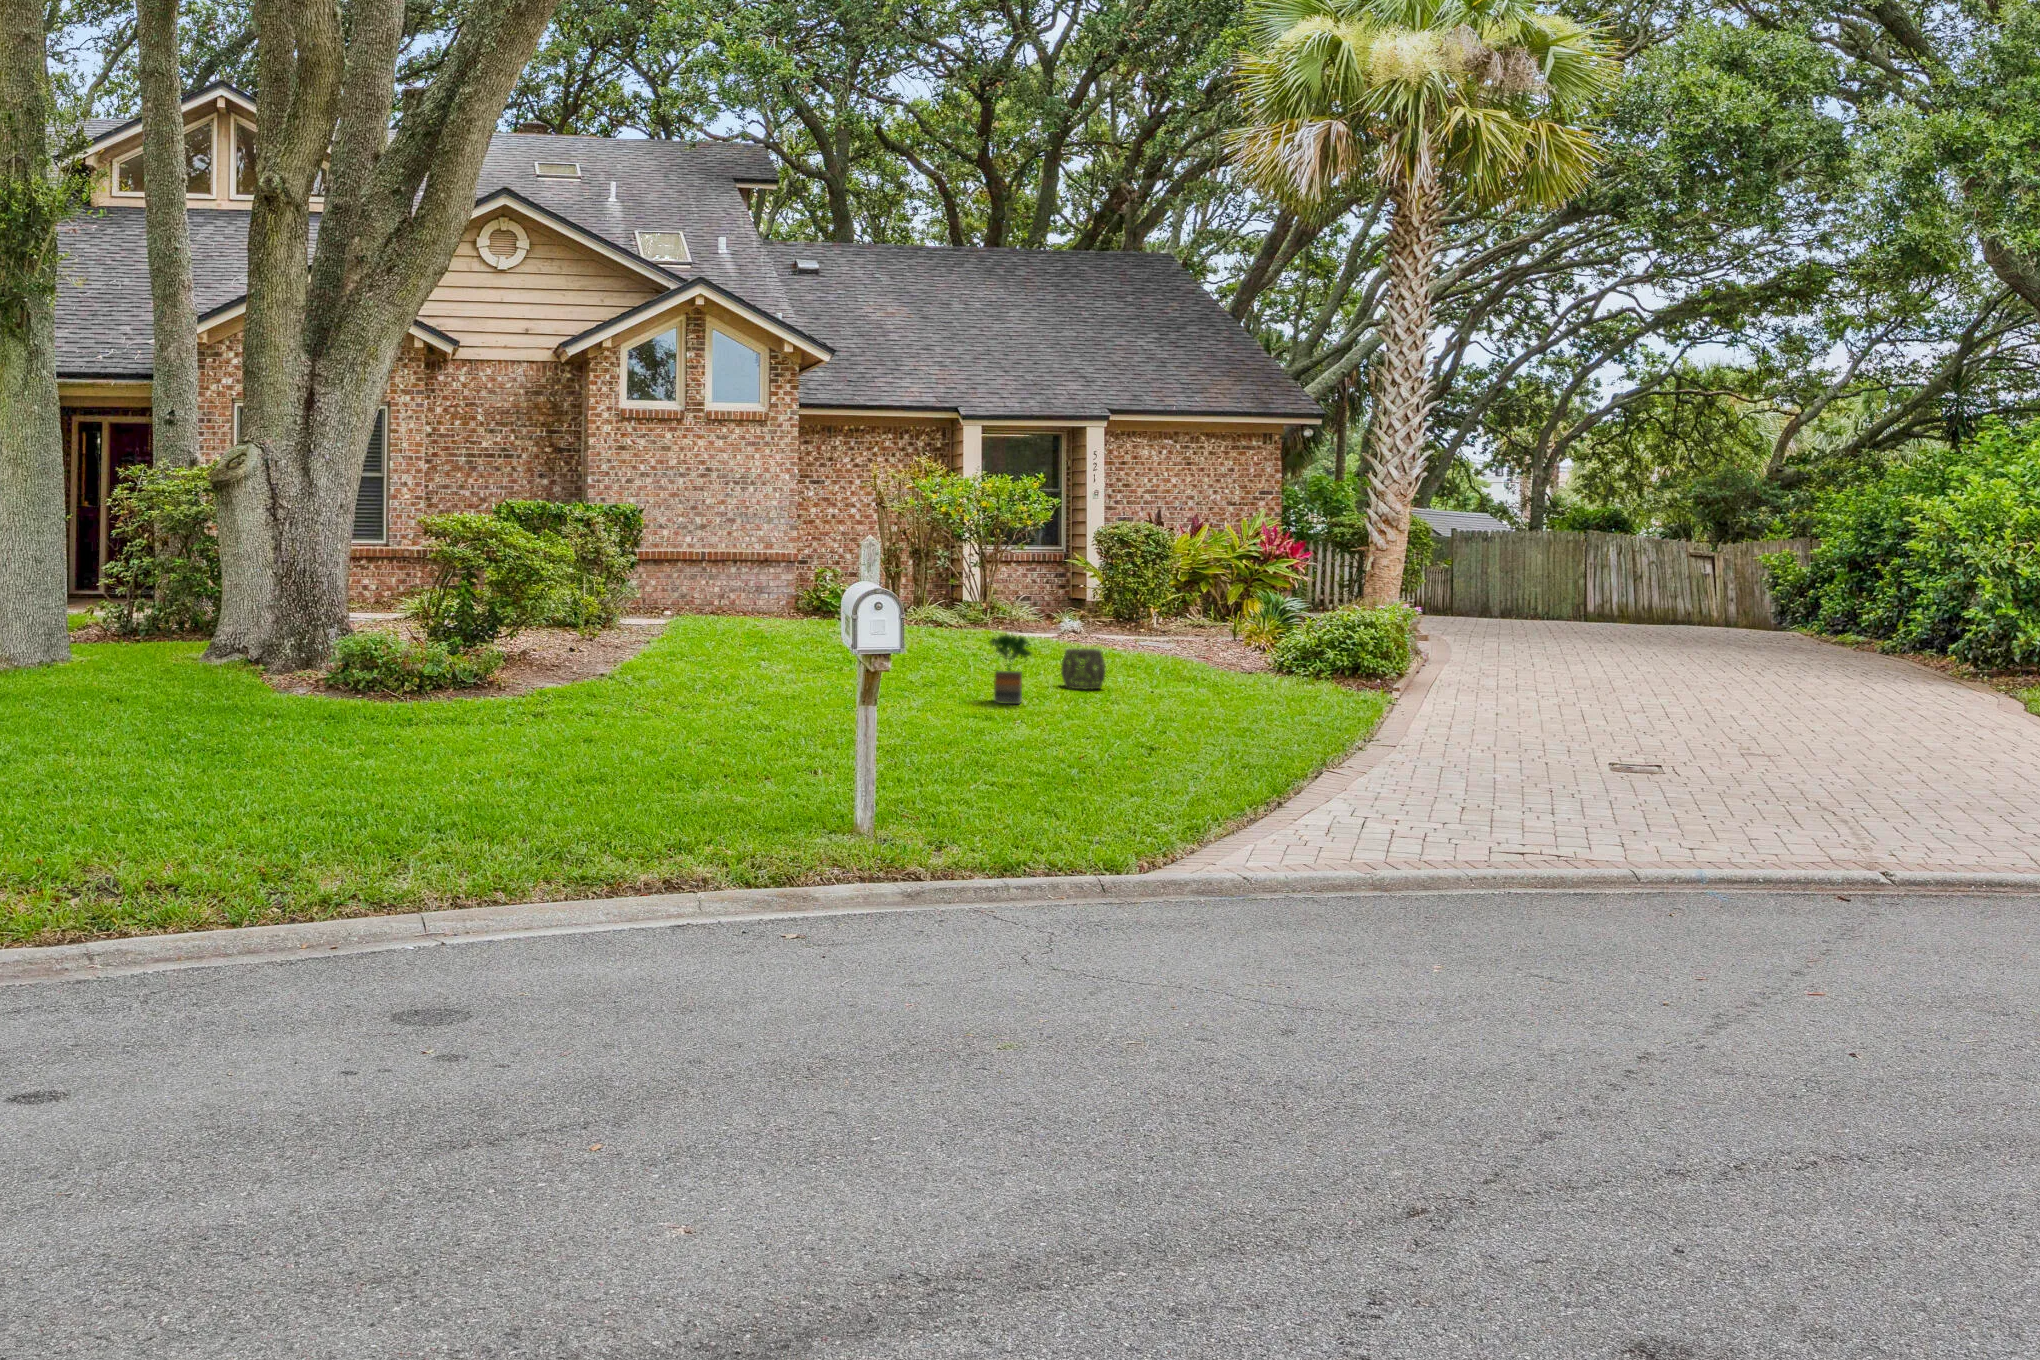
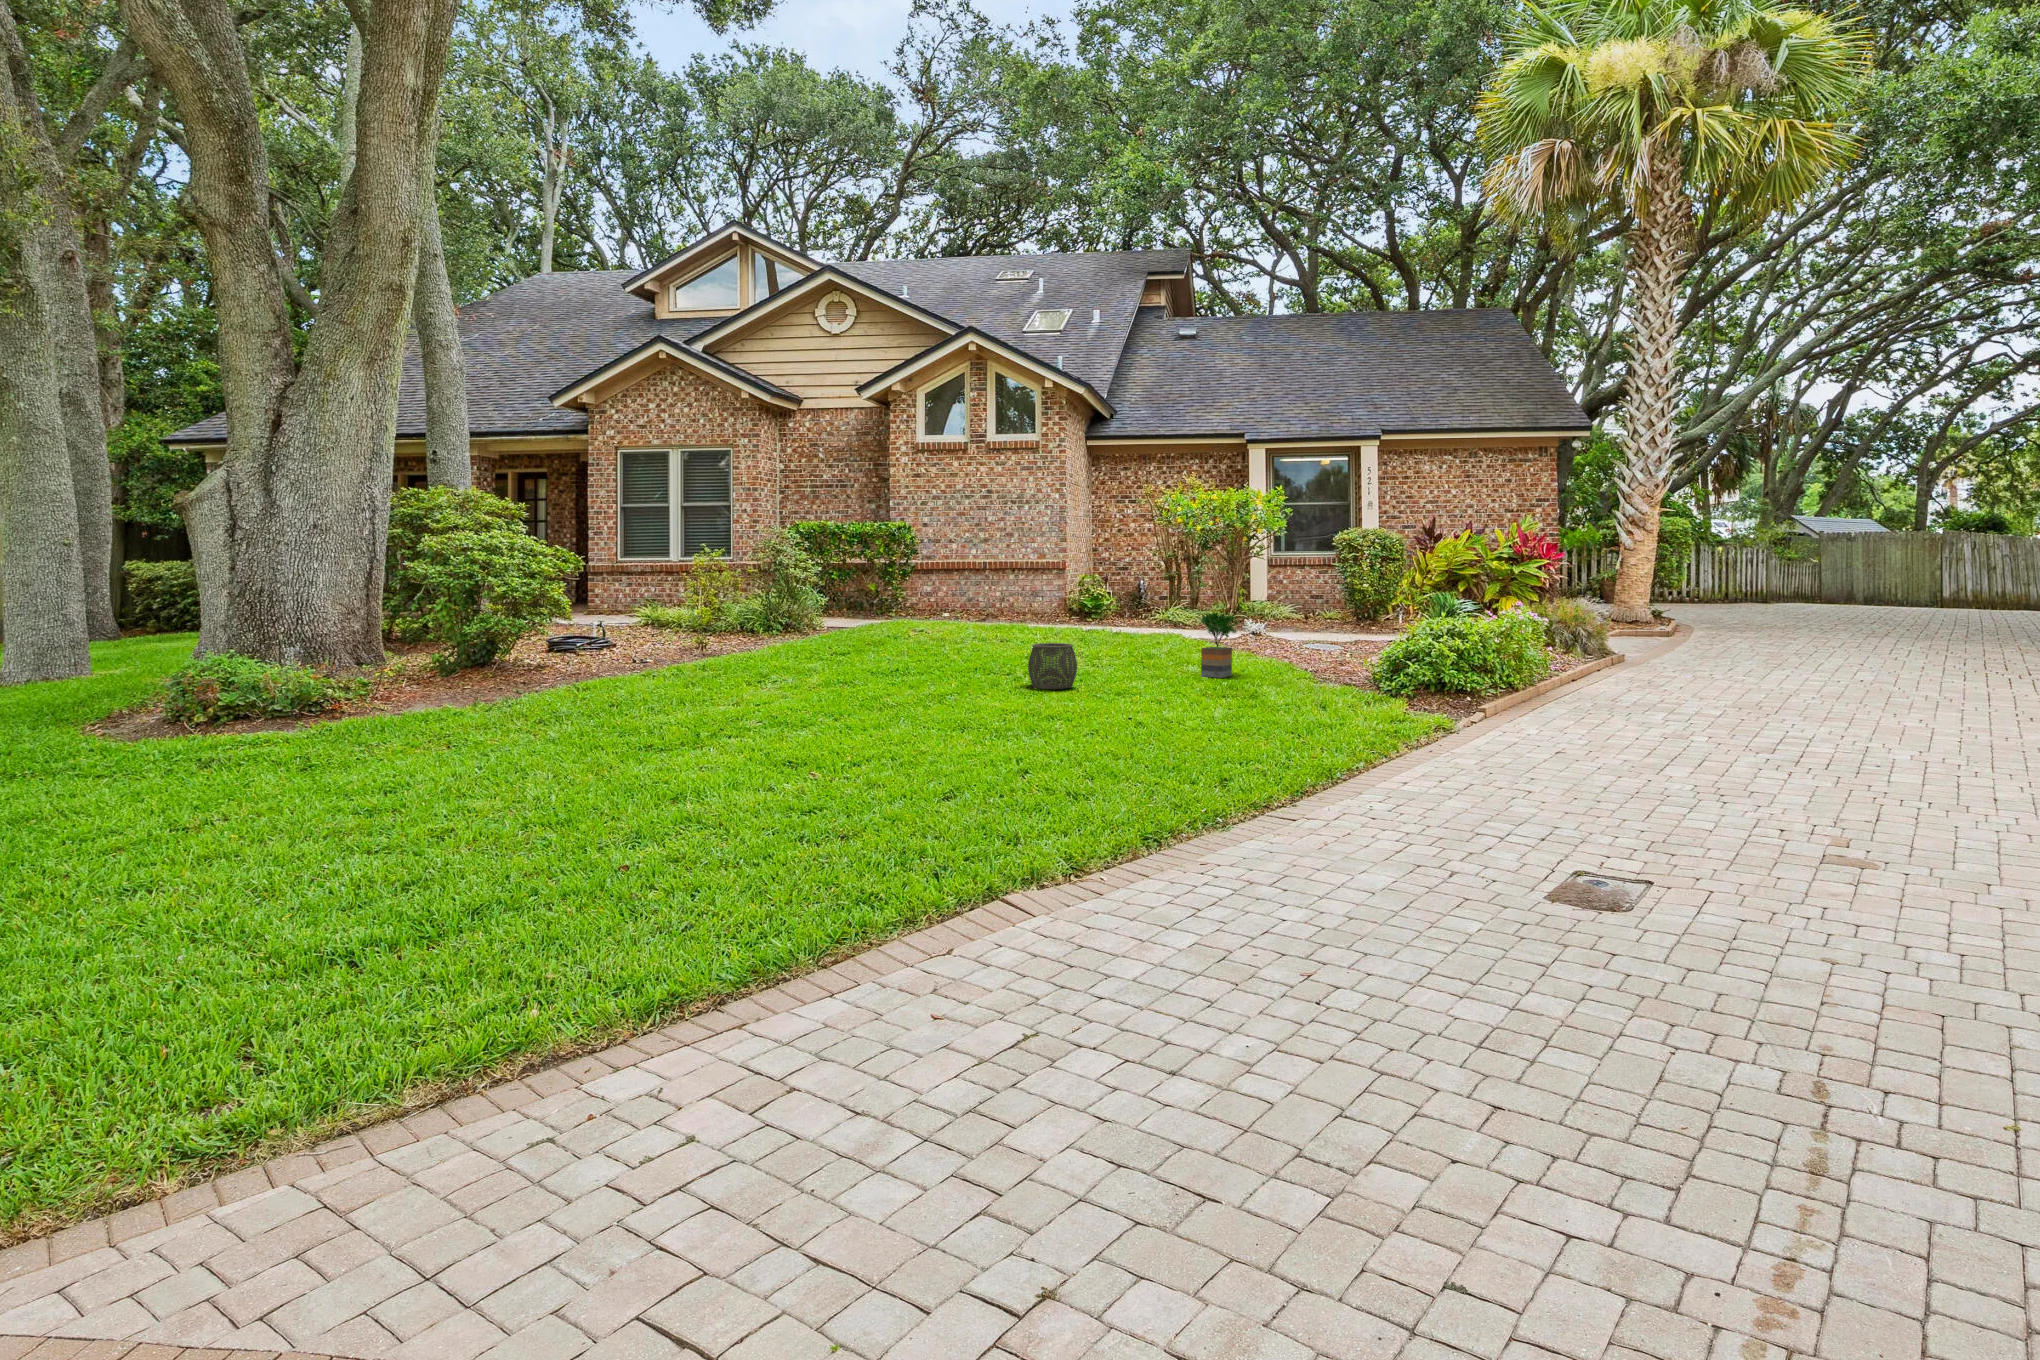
potted tree: present [990,635,1031,704] -> present [1200,613,1239,678]

